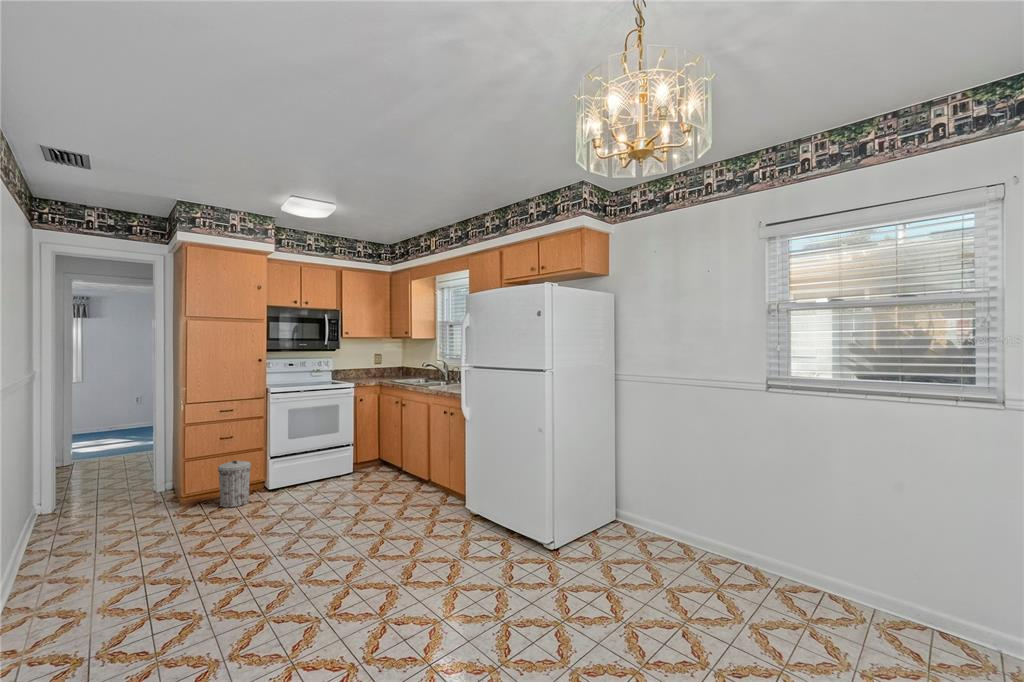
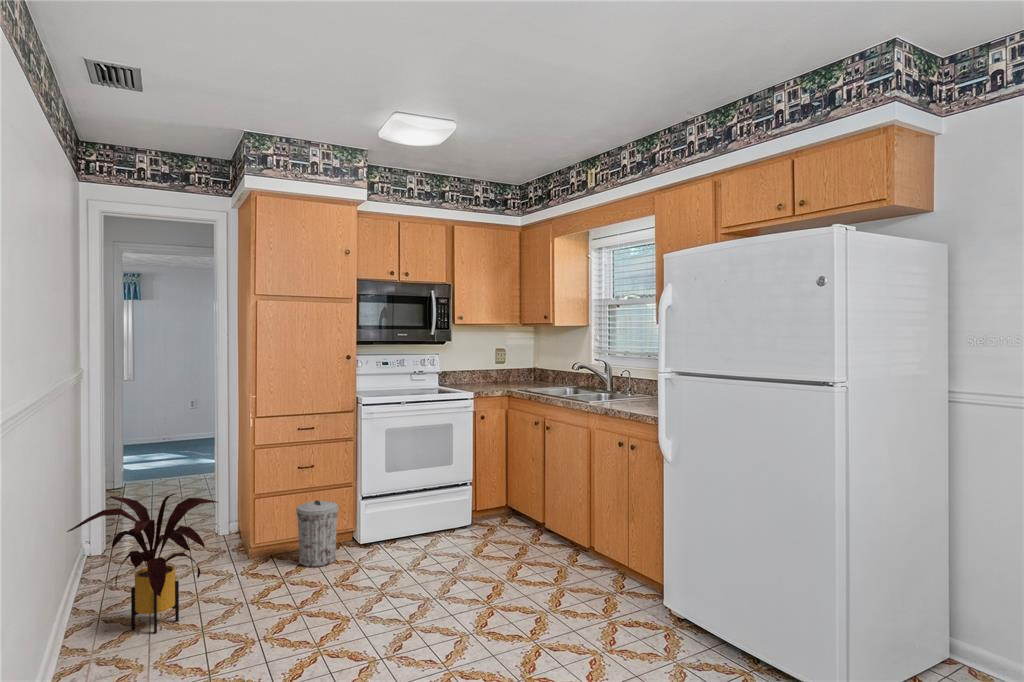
house plant: none [23,458,155,560] -> present [67,494,218,633]

